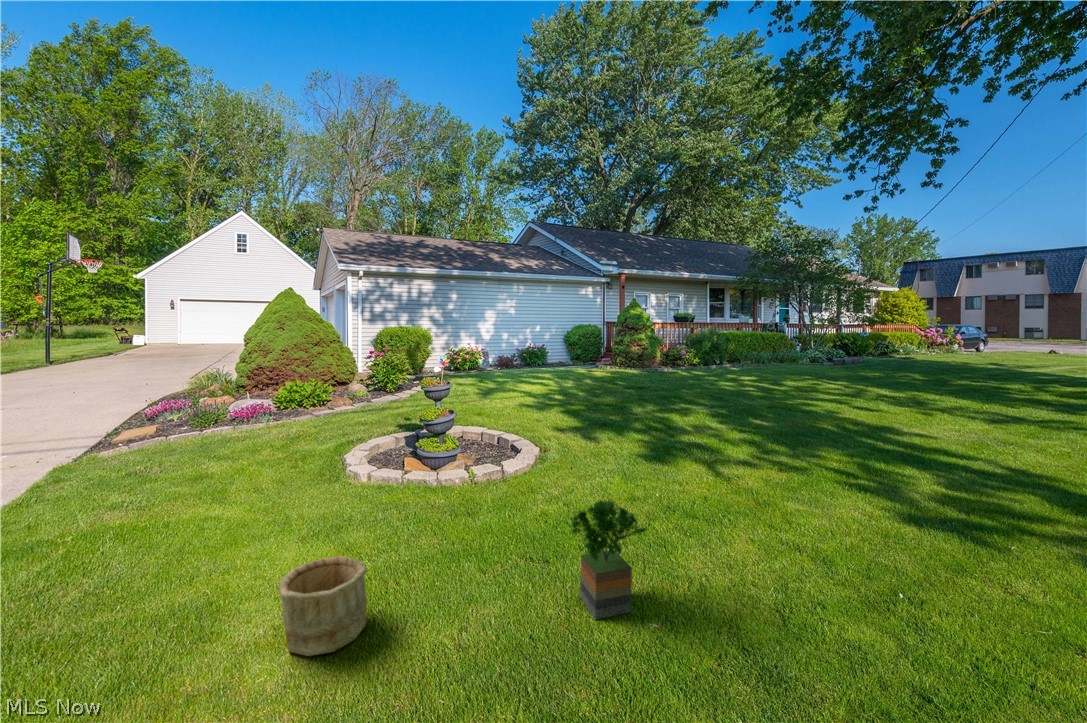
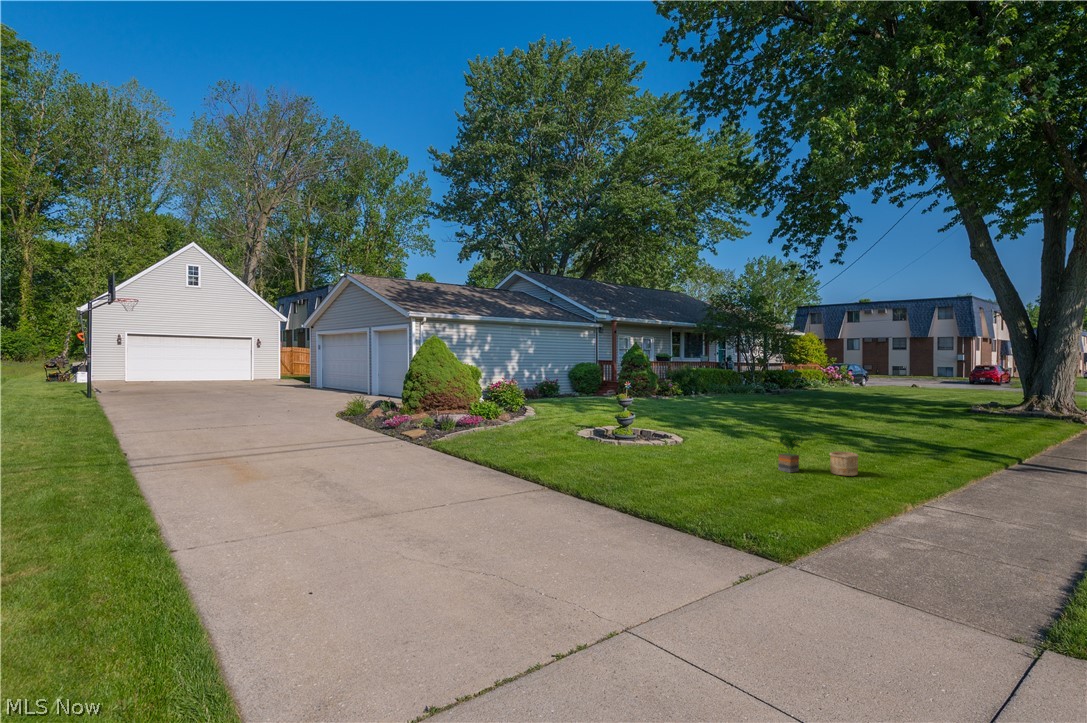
wooden bucket: present [278,556,367,656] -> present [830,451,858,476]

